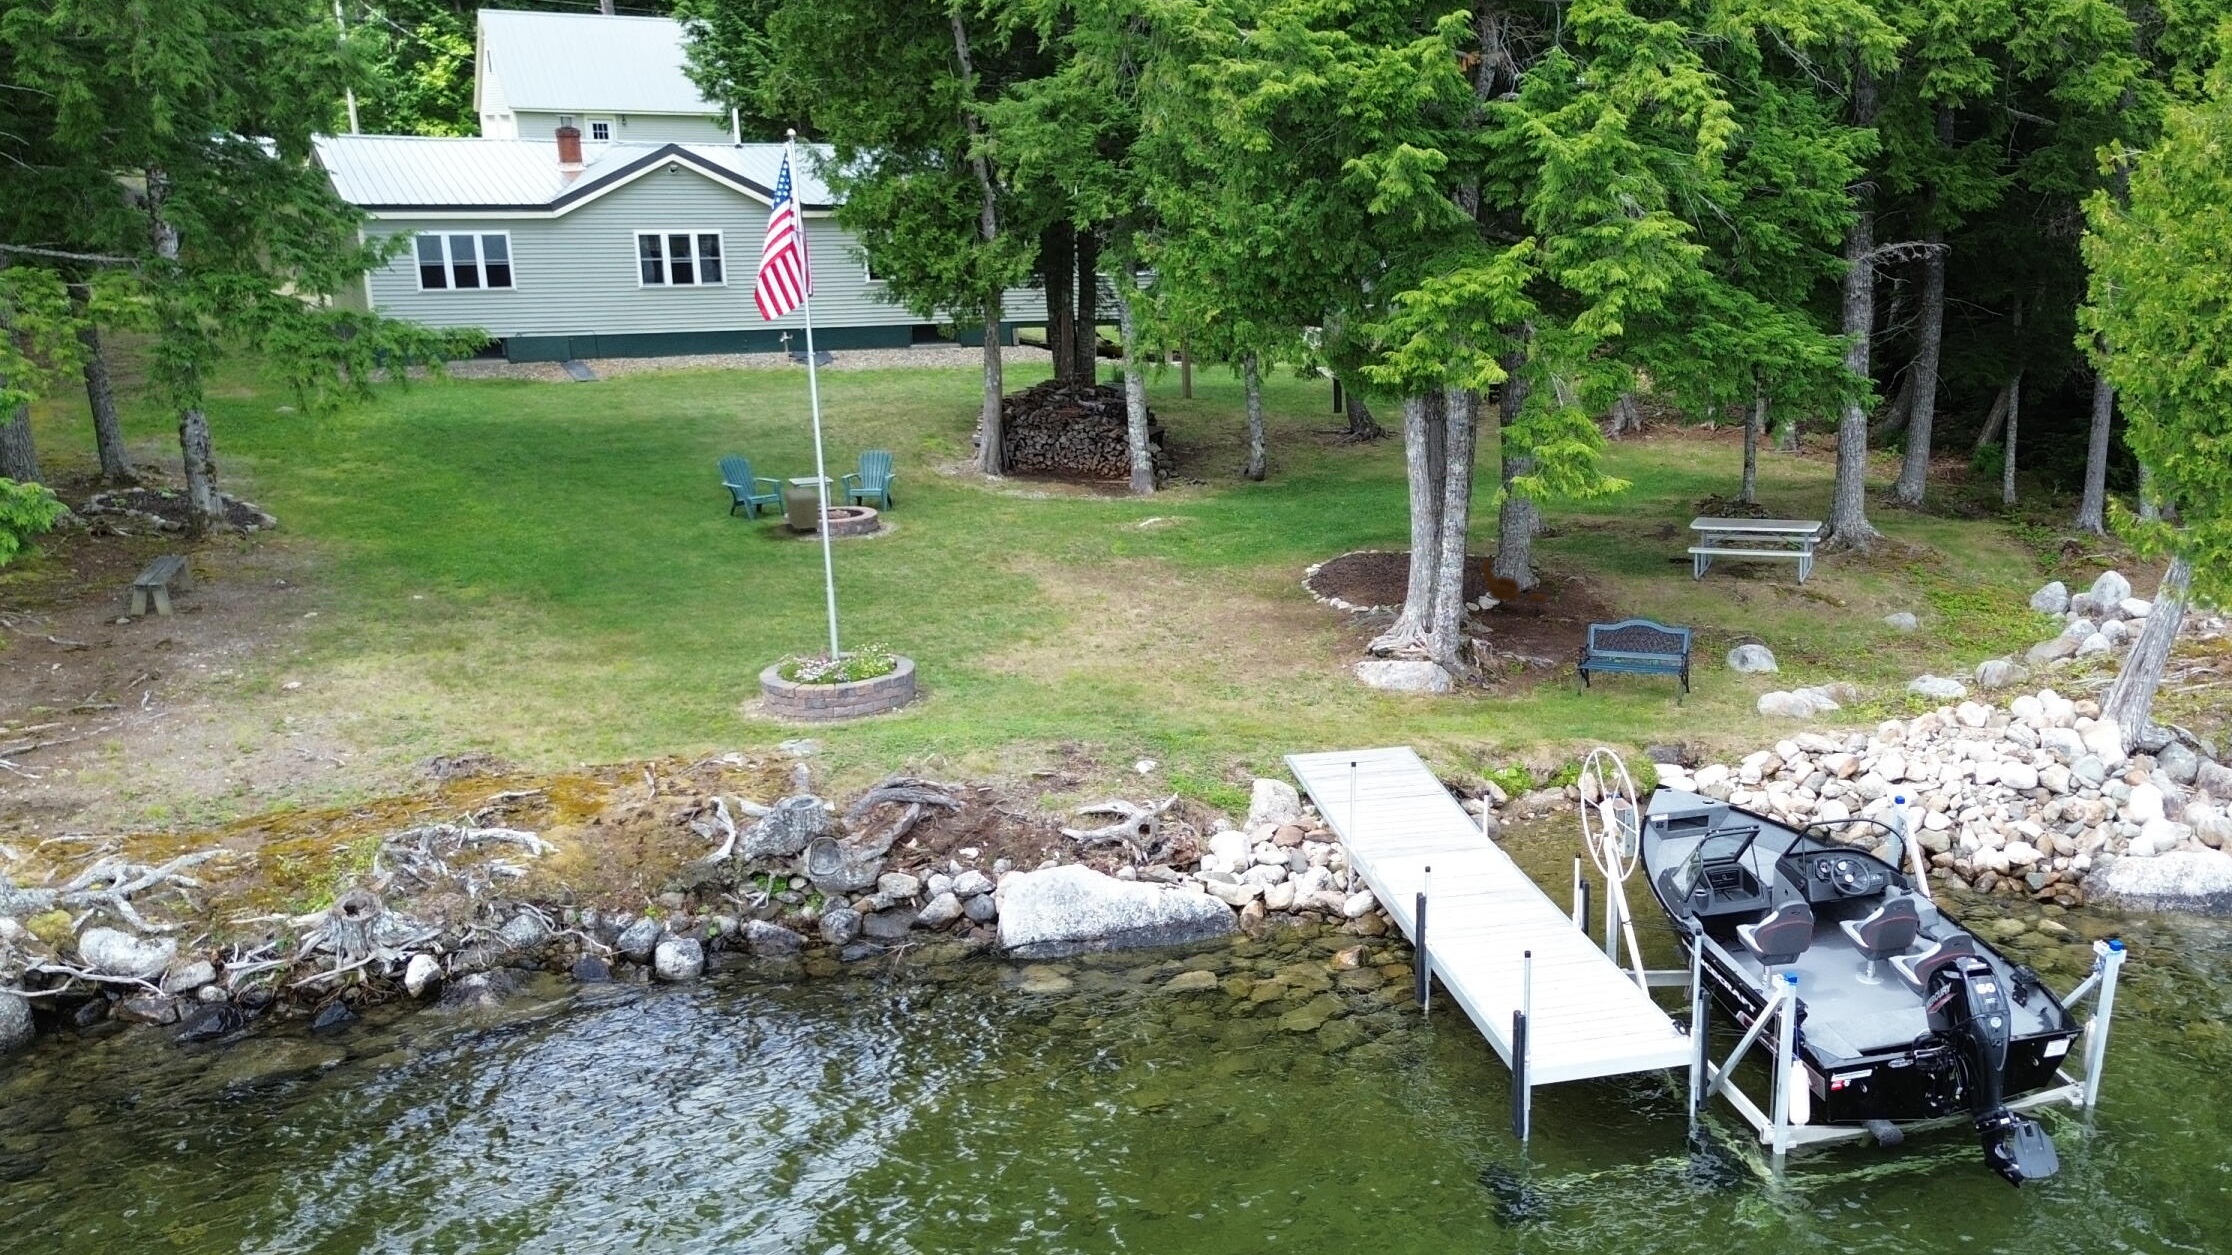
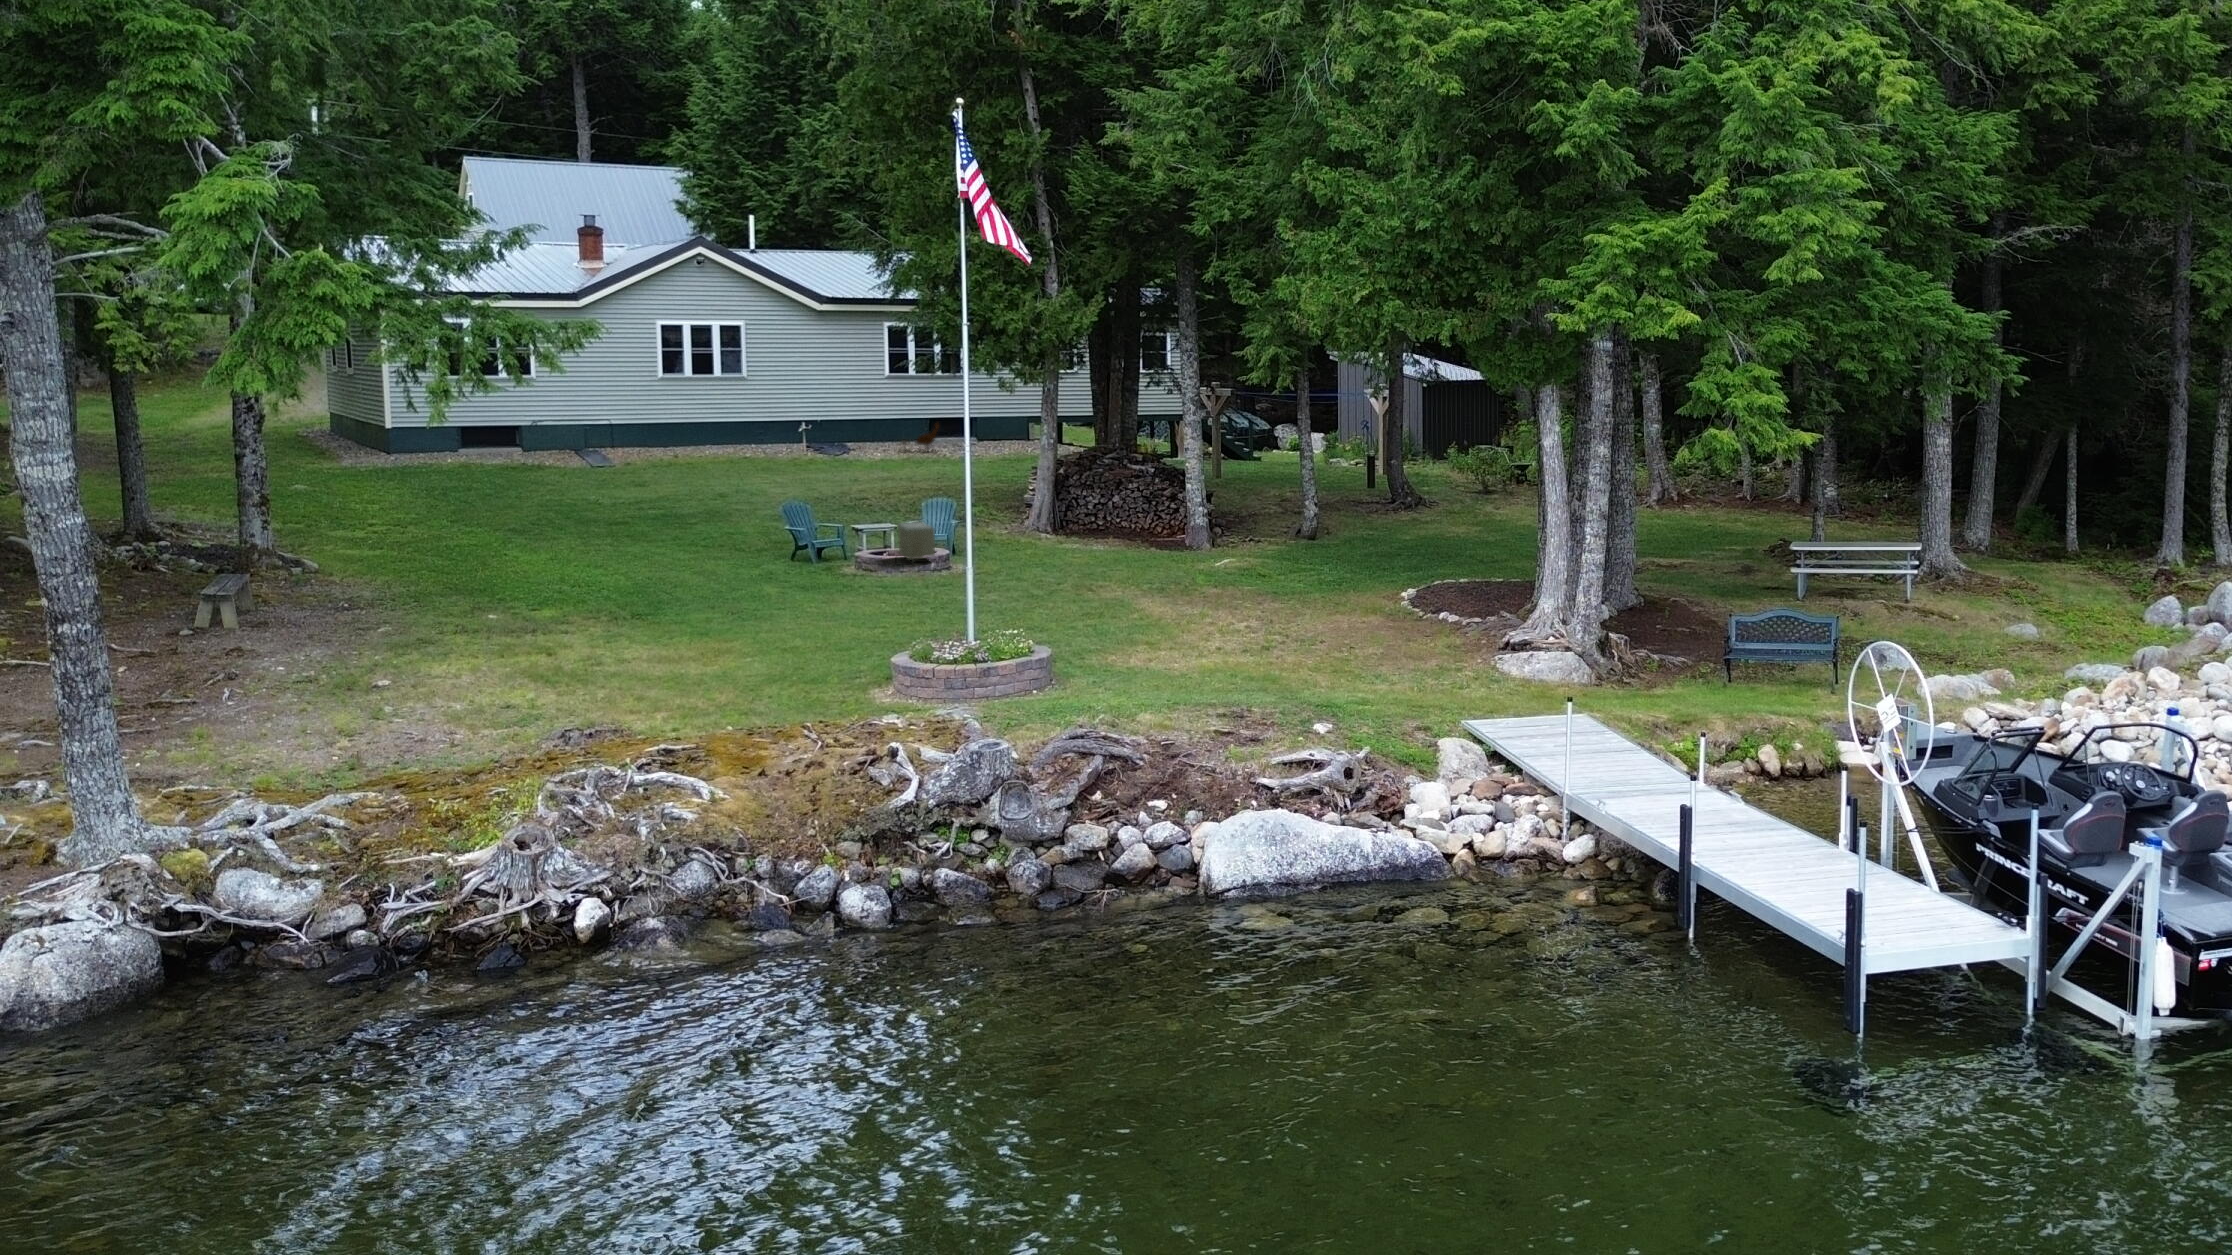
lounge chair: present [1482,559,1546,612] -> present [903,424,939,451]

